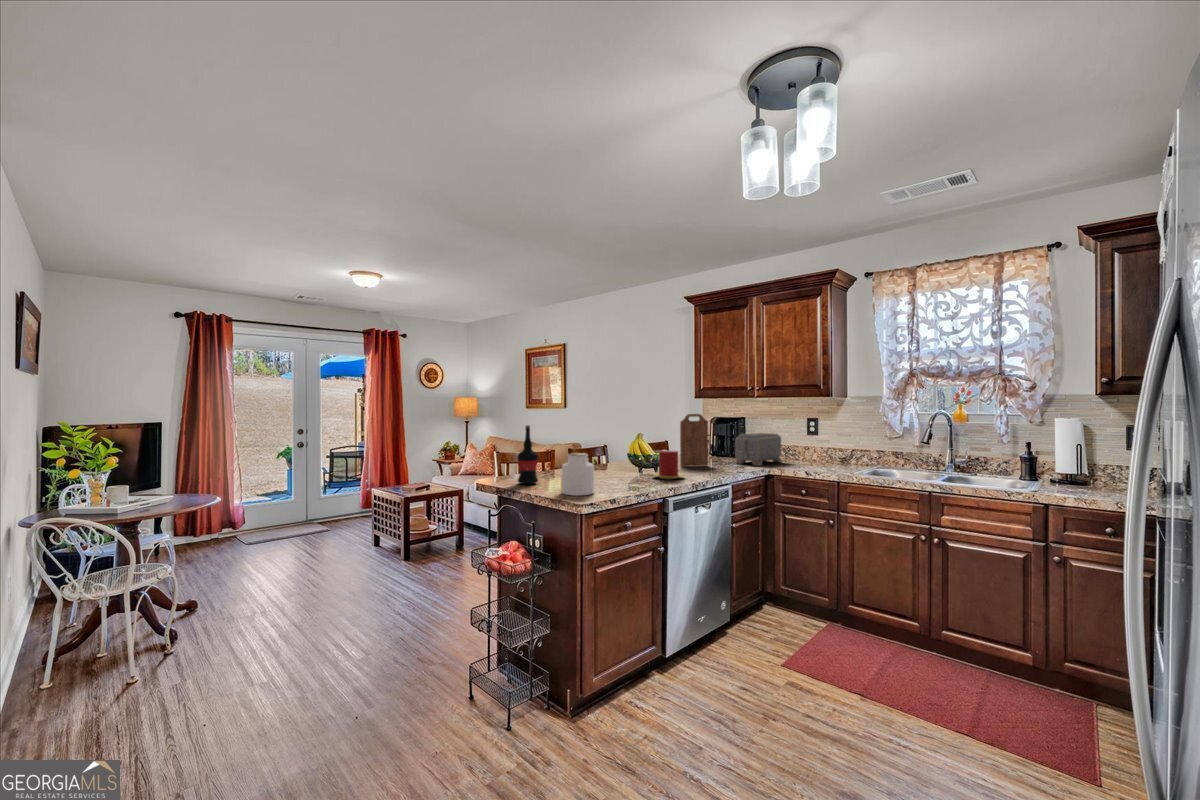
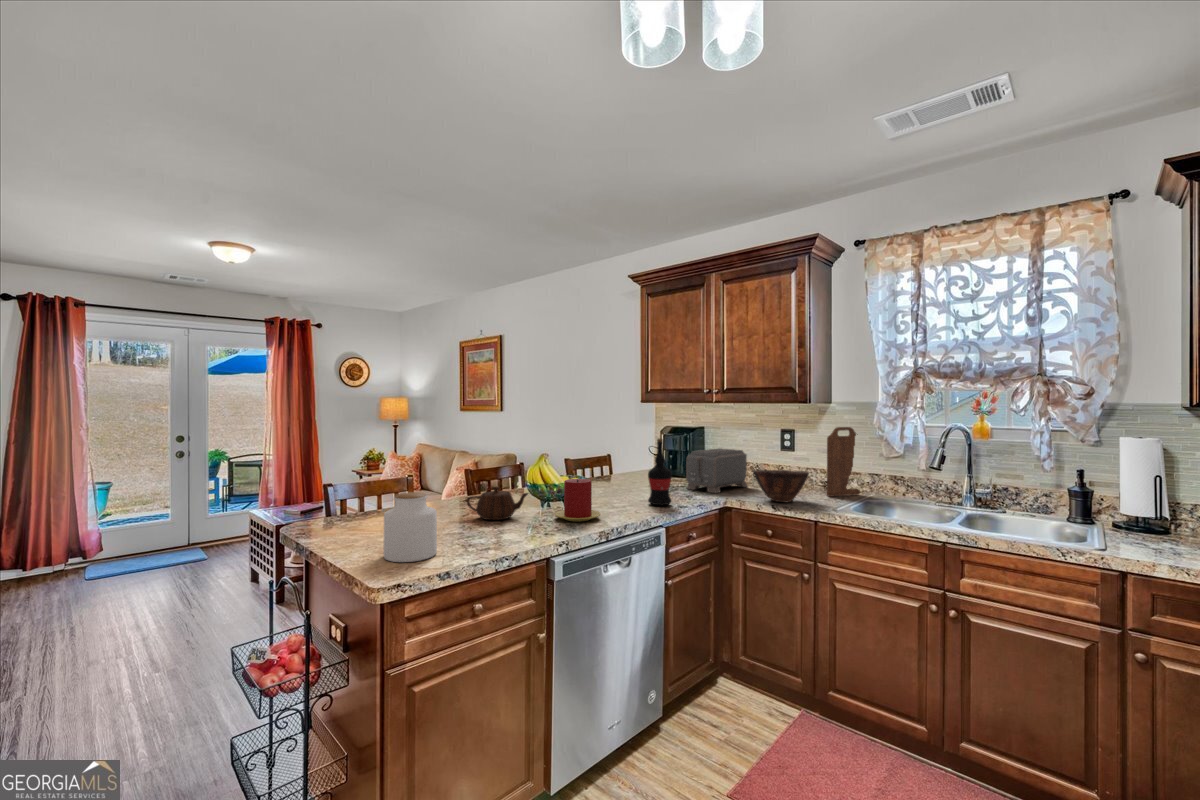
cutting board: present [680,414,708,467] -> present [827,427,860,497]
wine bottle: present [517,425,538,484] -> present [648,439,672,505]
bowl: none [789,447,832,470] -> present [754,470,809,502]
teapot: none [590,456,634,478] -> present [466,487,528,520]

